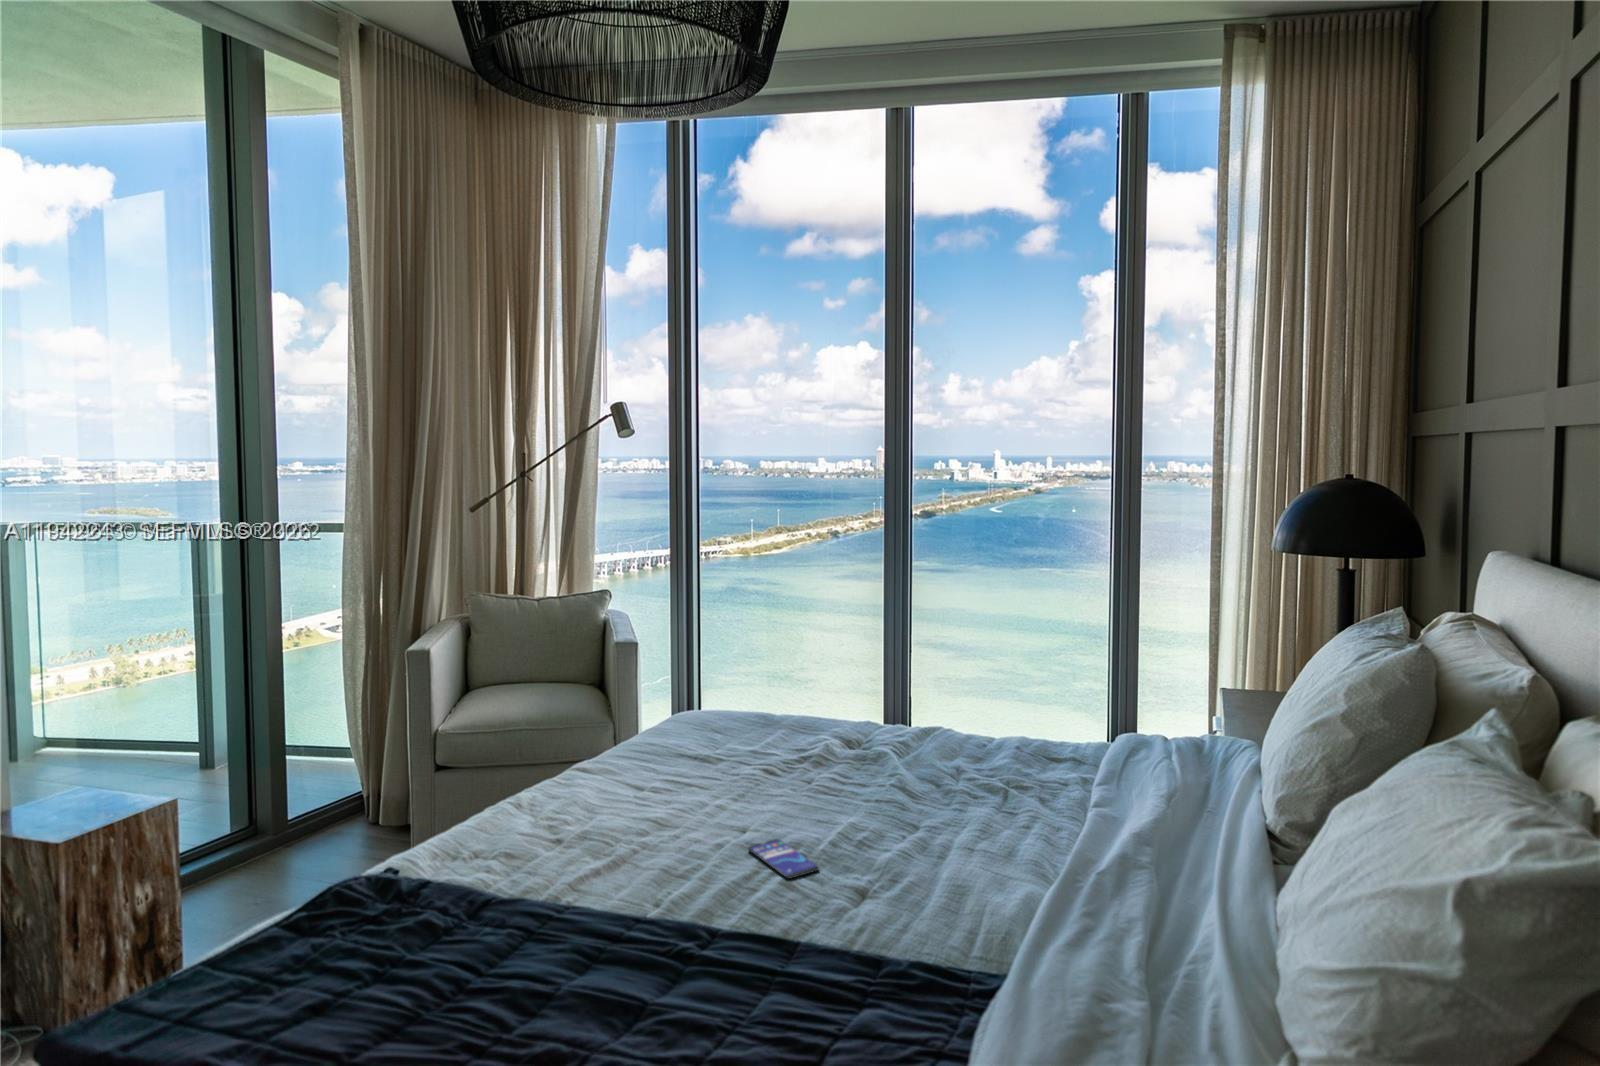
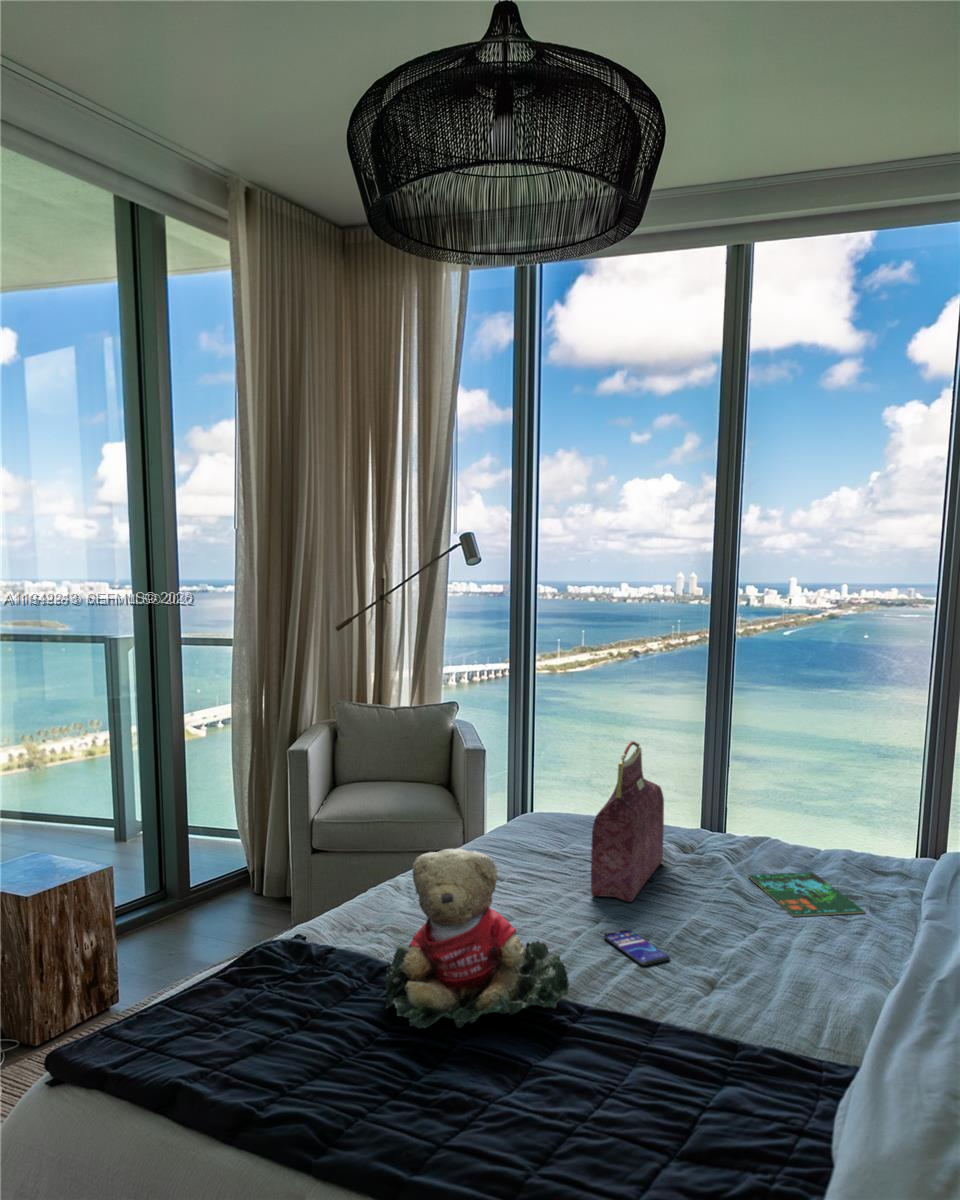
handbag: none [739,629,824,808] -> present [591,741,664,902]
teddy bear: none [480,758,698,971] -> present [385,848,570,1028]
book: none [914,764,1035,814] -> present [748,872,865,917]

